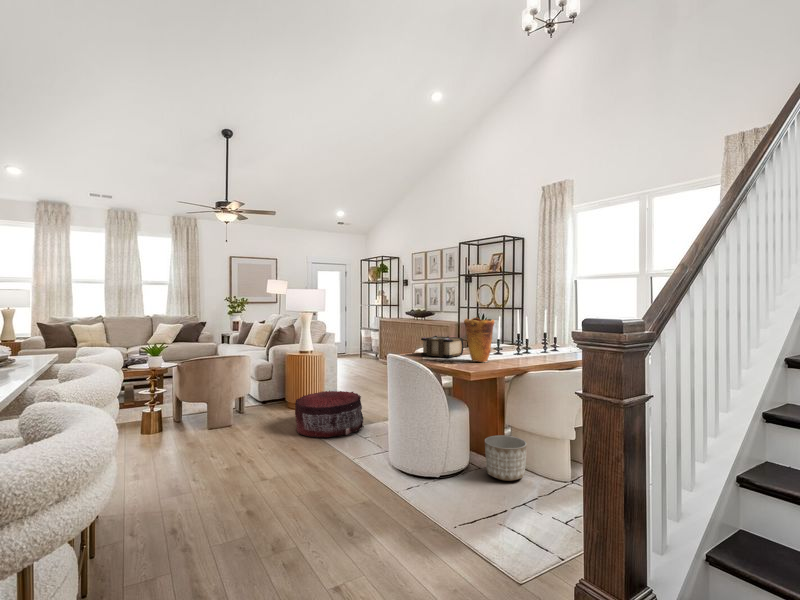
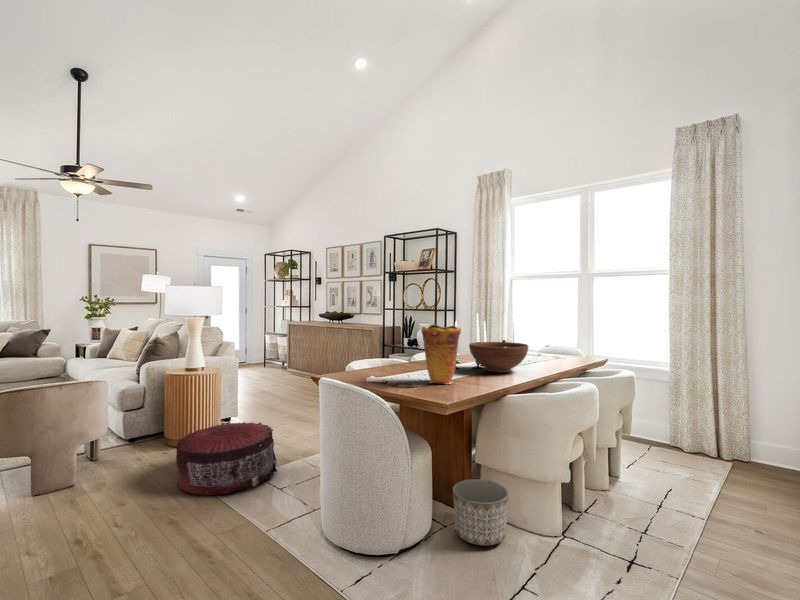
fruit bowl: none [510,333,558,357] -> present [469,342,528,373]
book: present [421,336,463,357] -> none [359,348,413,377]

